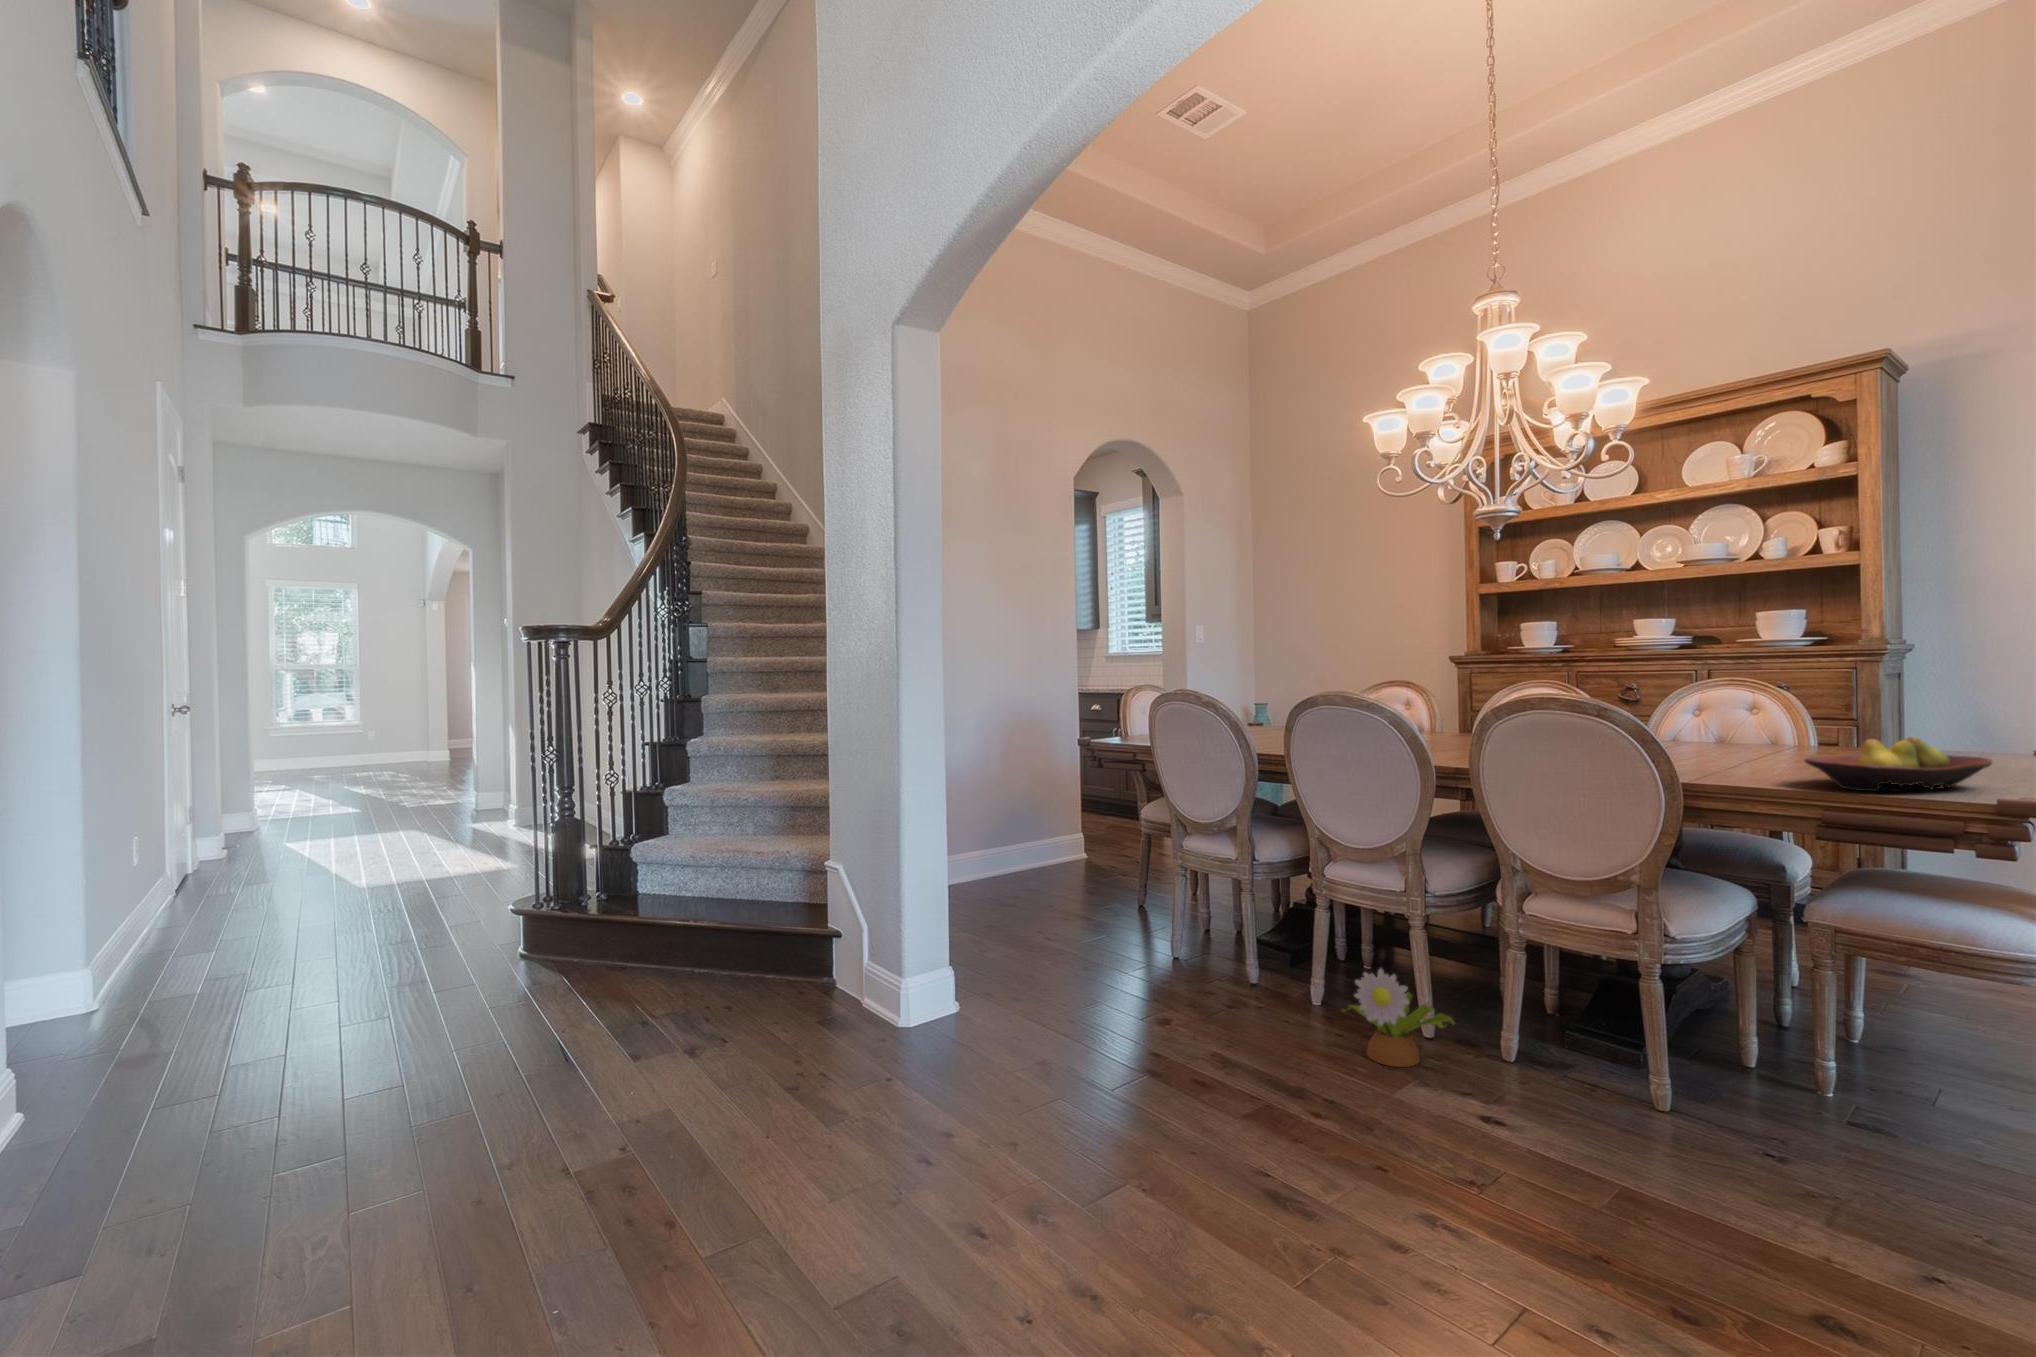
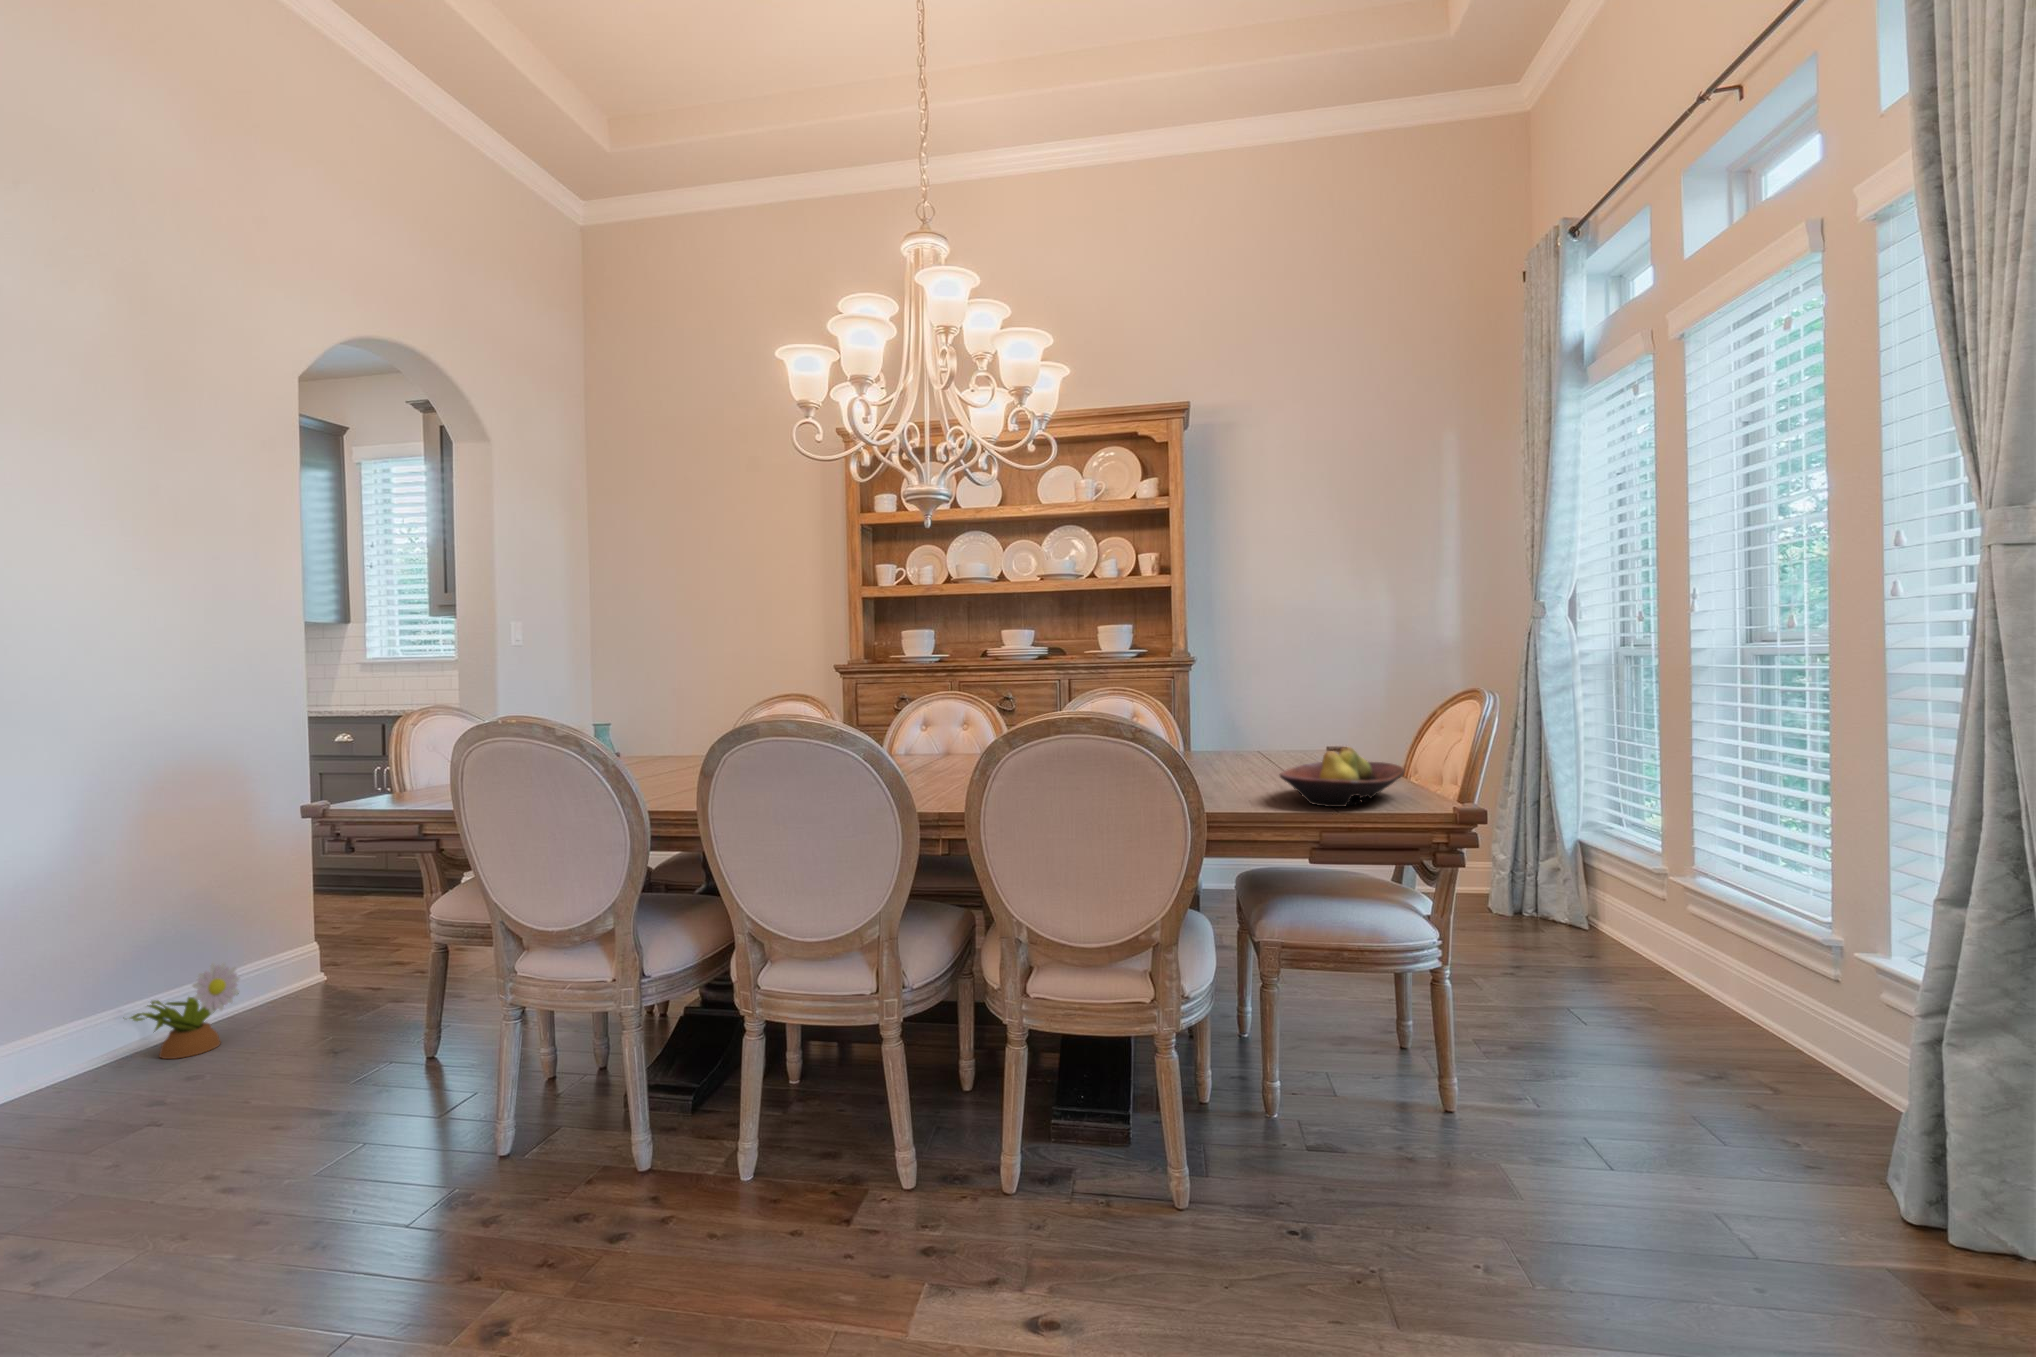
decorative plant: present [1342,969,1455,1067] -> present [130,963,239,1059]

